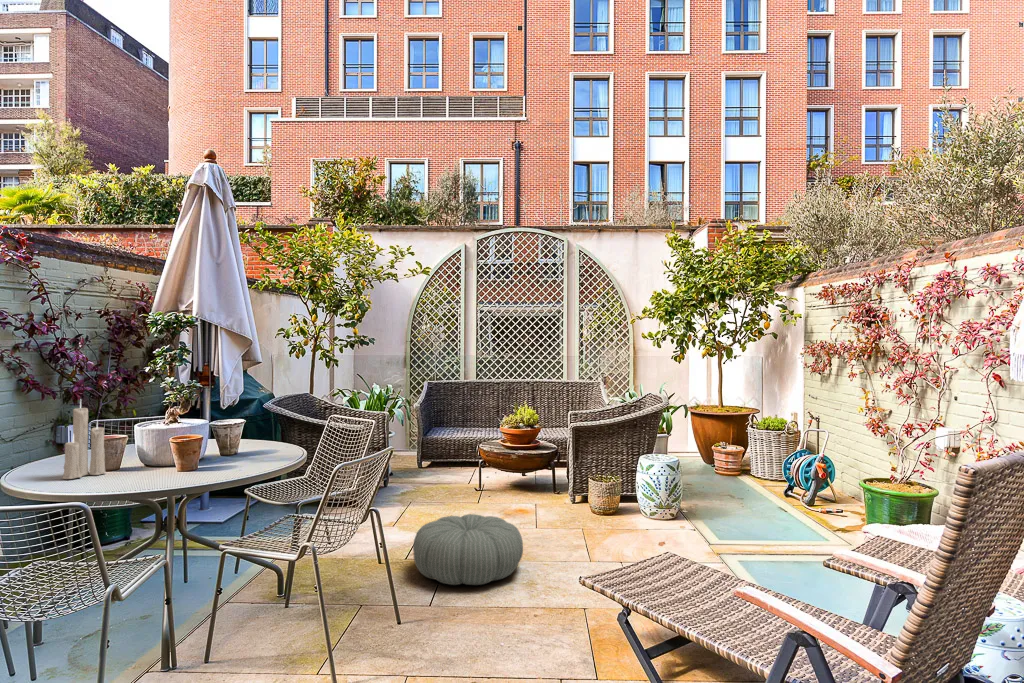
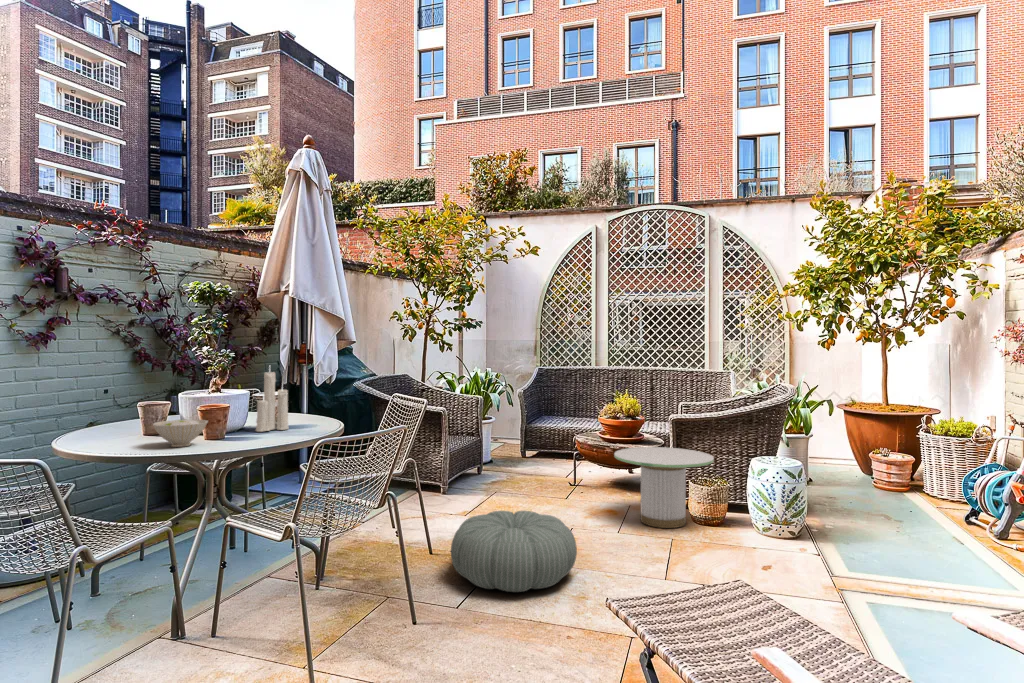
candle: present [62,402,106,479] -> present [256,371,288,432]
bowl: none [153,449,207,477] -> present [153,419,208,447]
side table: none [527,451,610,521] -> present [614,447,714,528]

